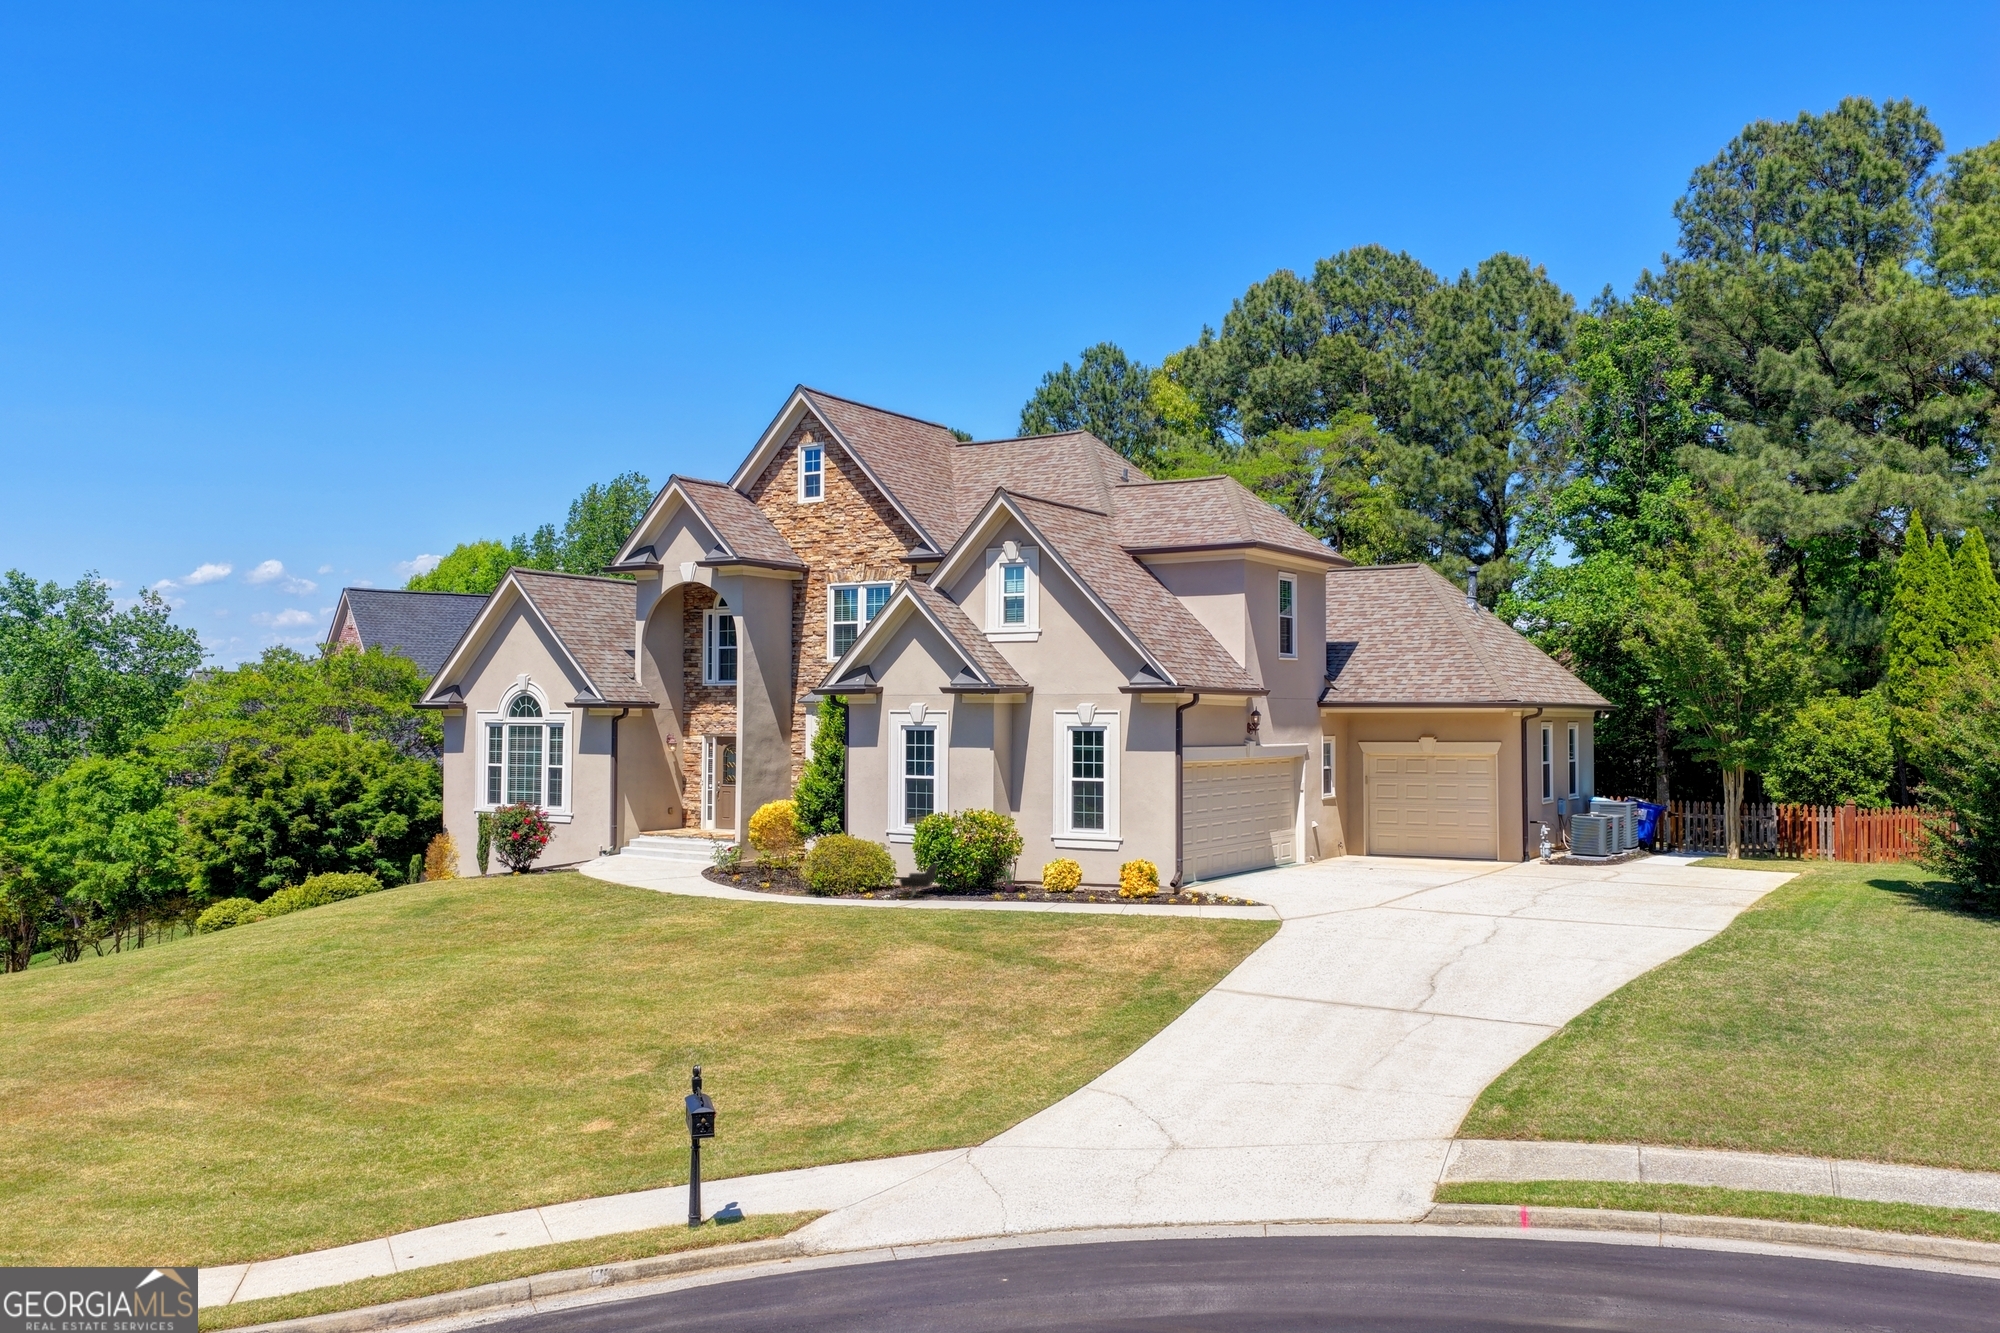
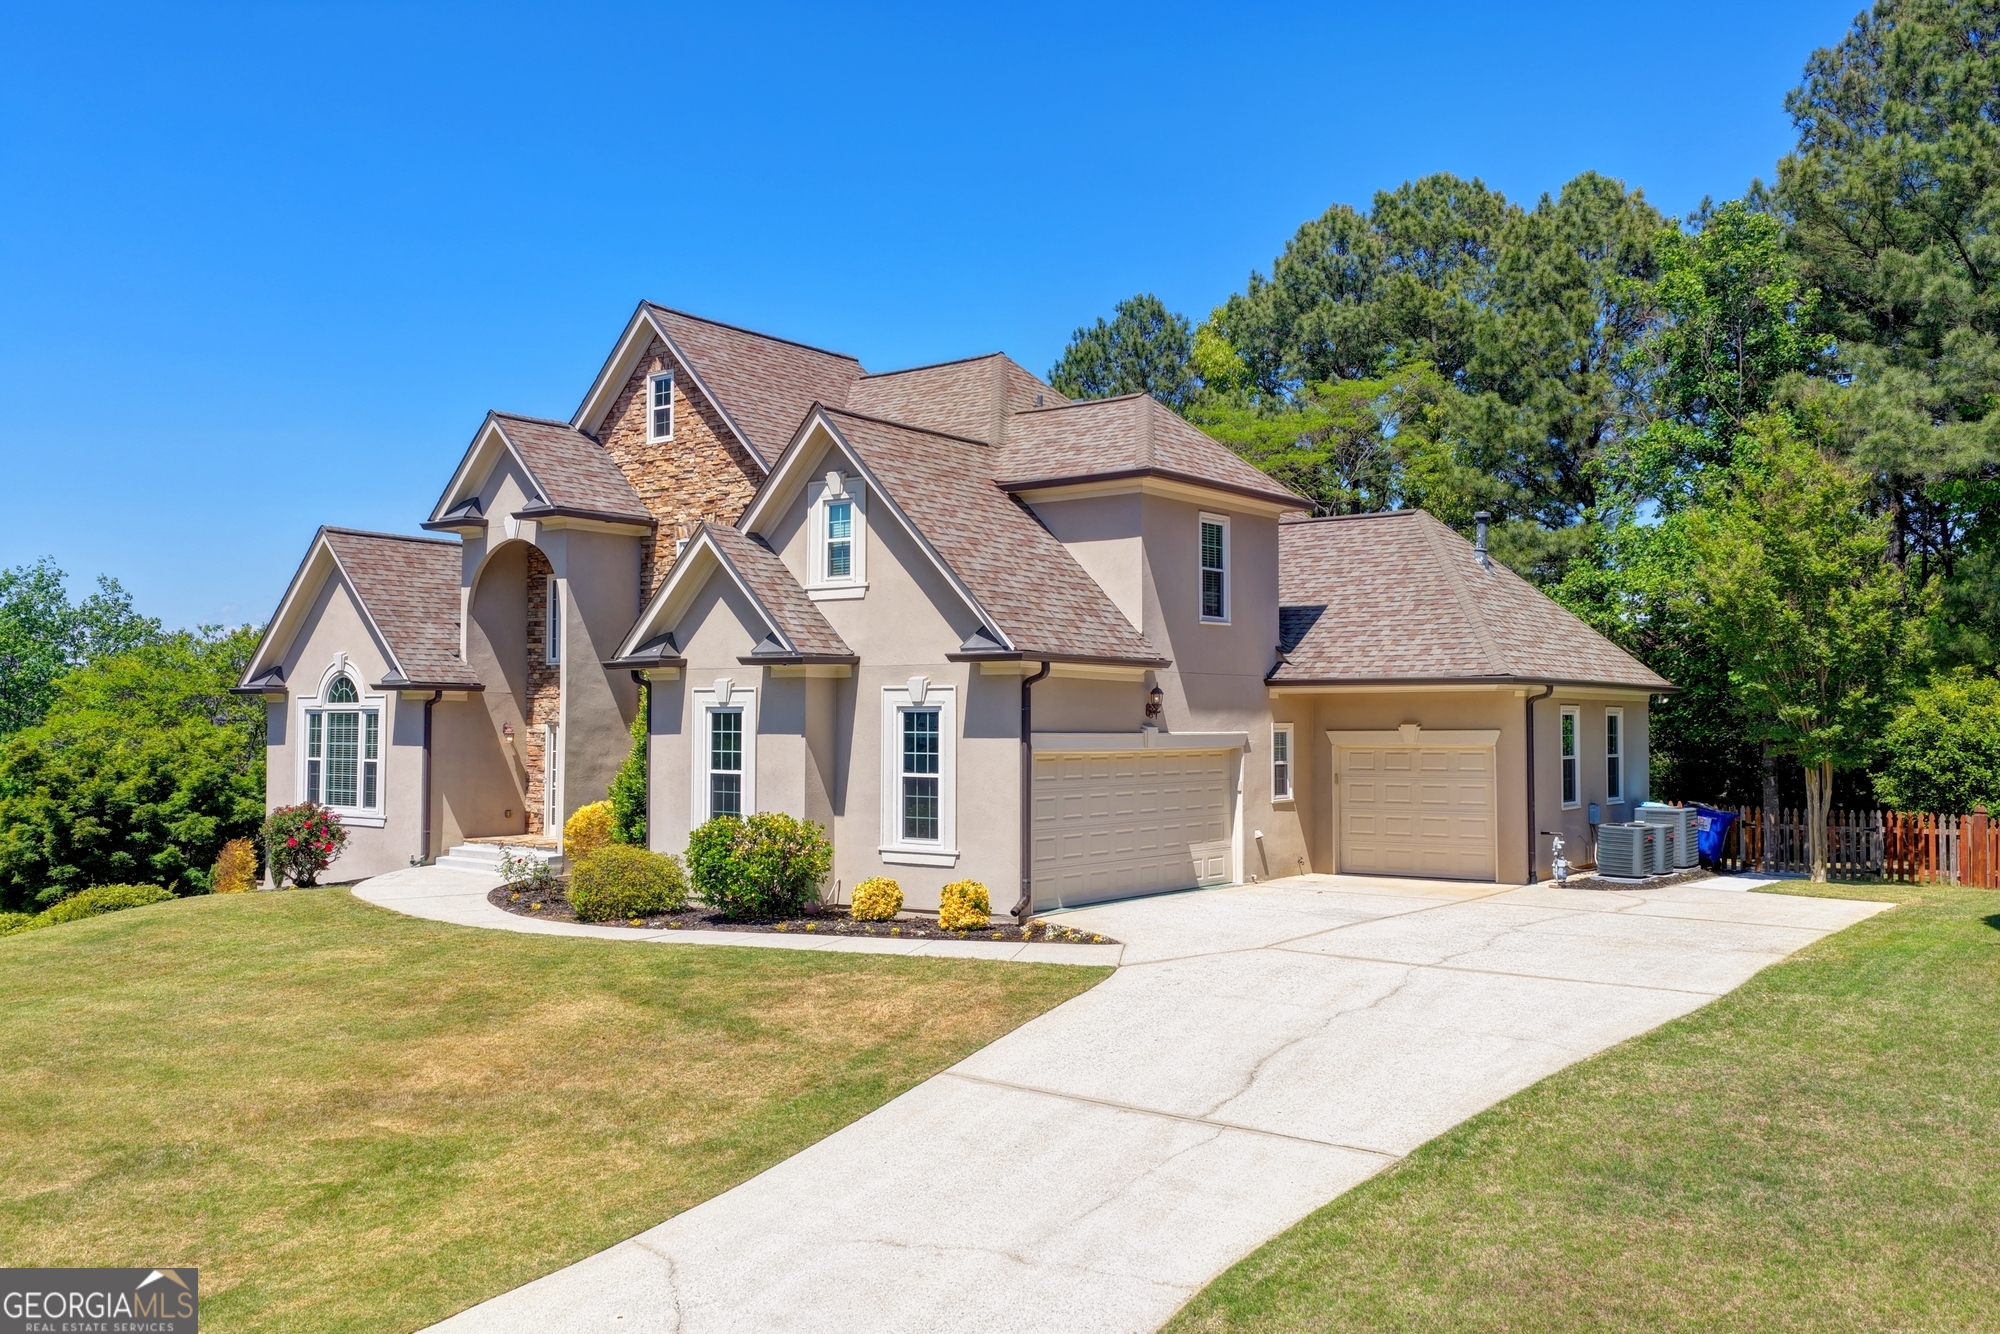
lounge chair: present [900,864,938,896] -> none [669,875,724,920]

